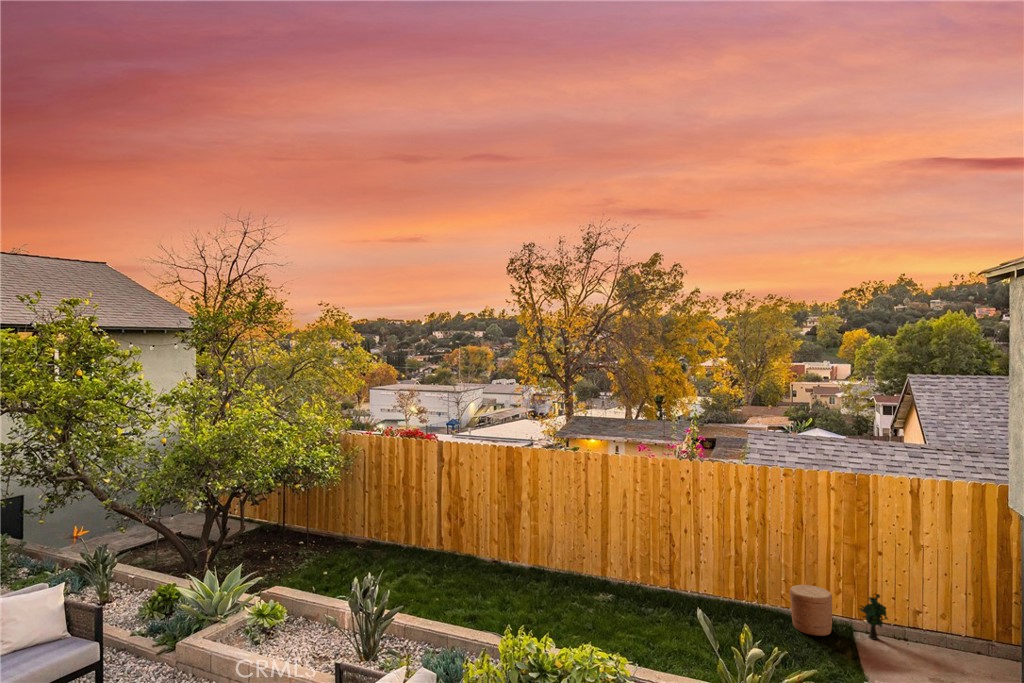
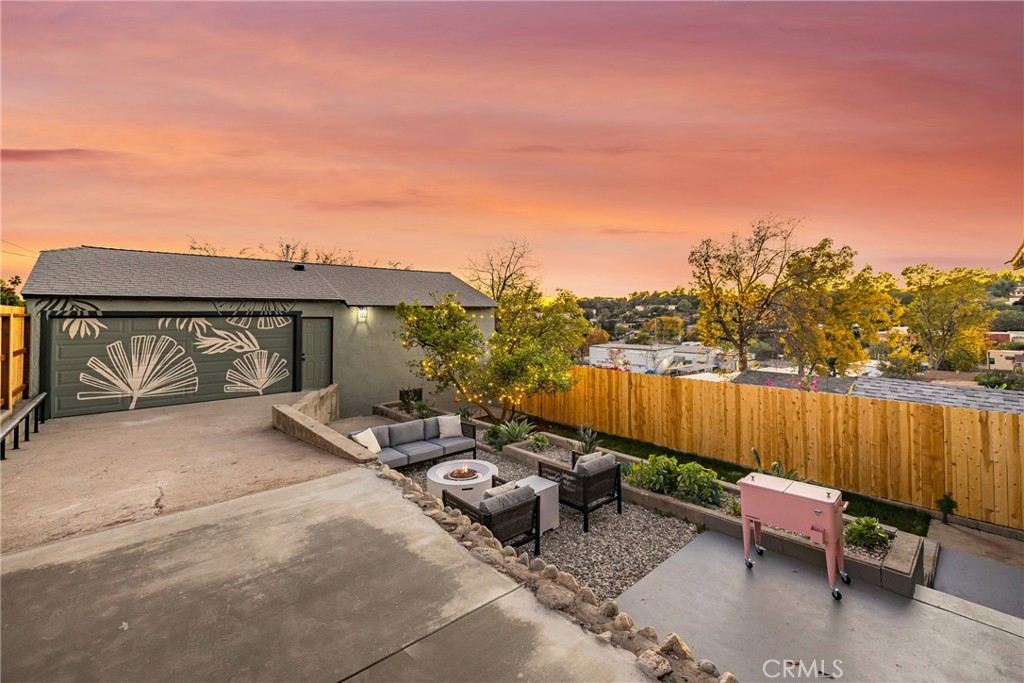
woven basket: present [789,585,832,636] -> none [873,480,909,515]

